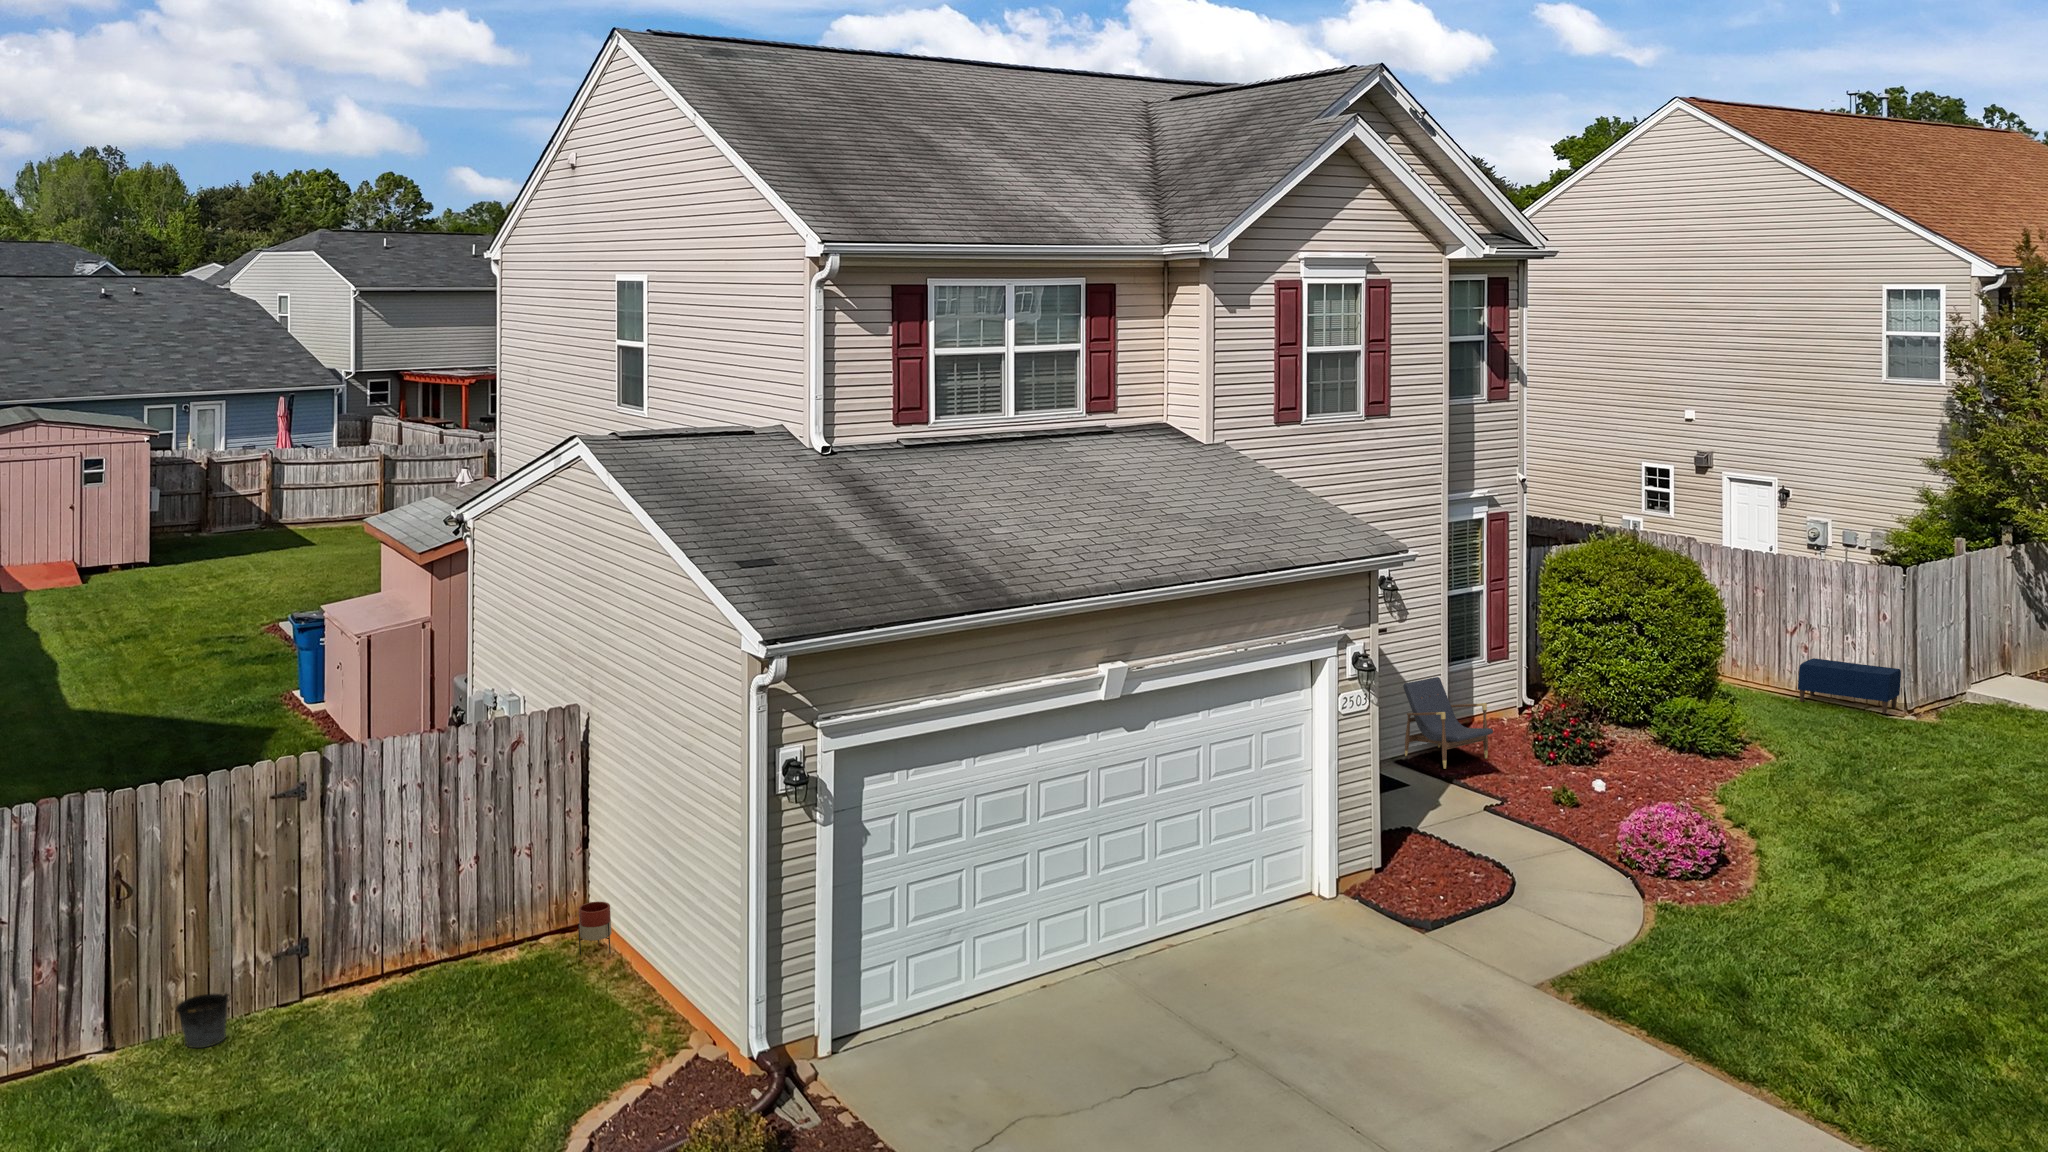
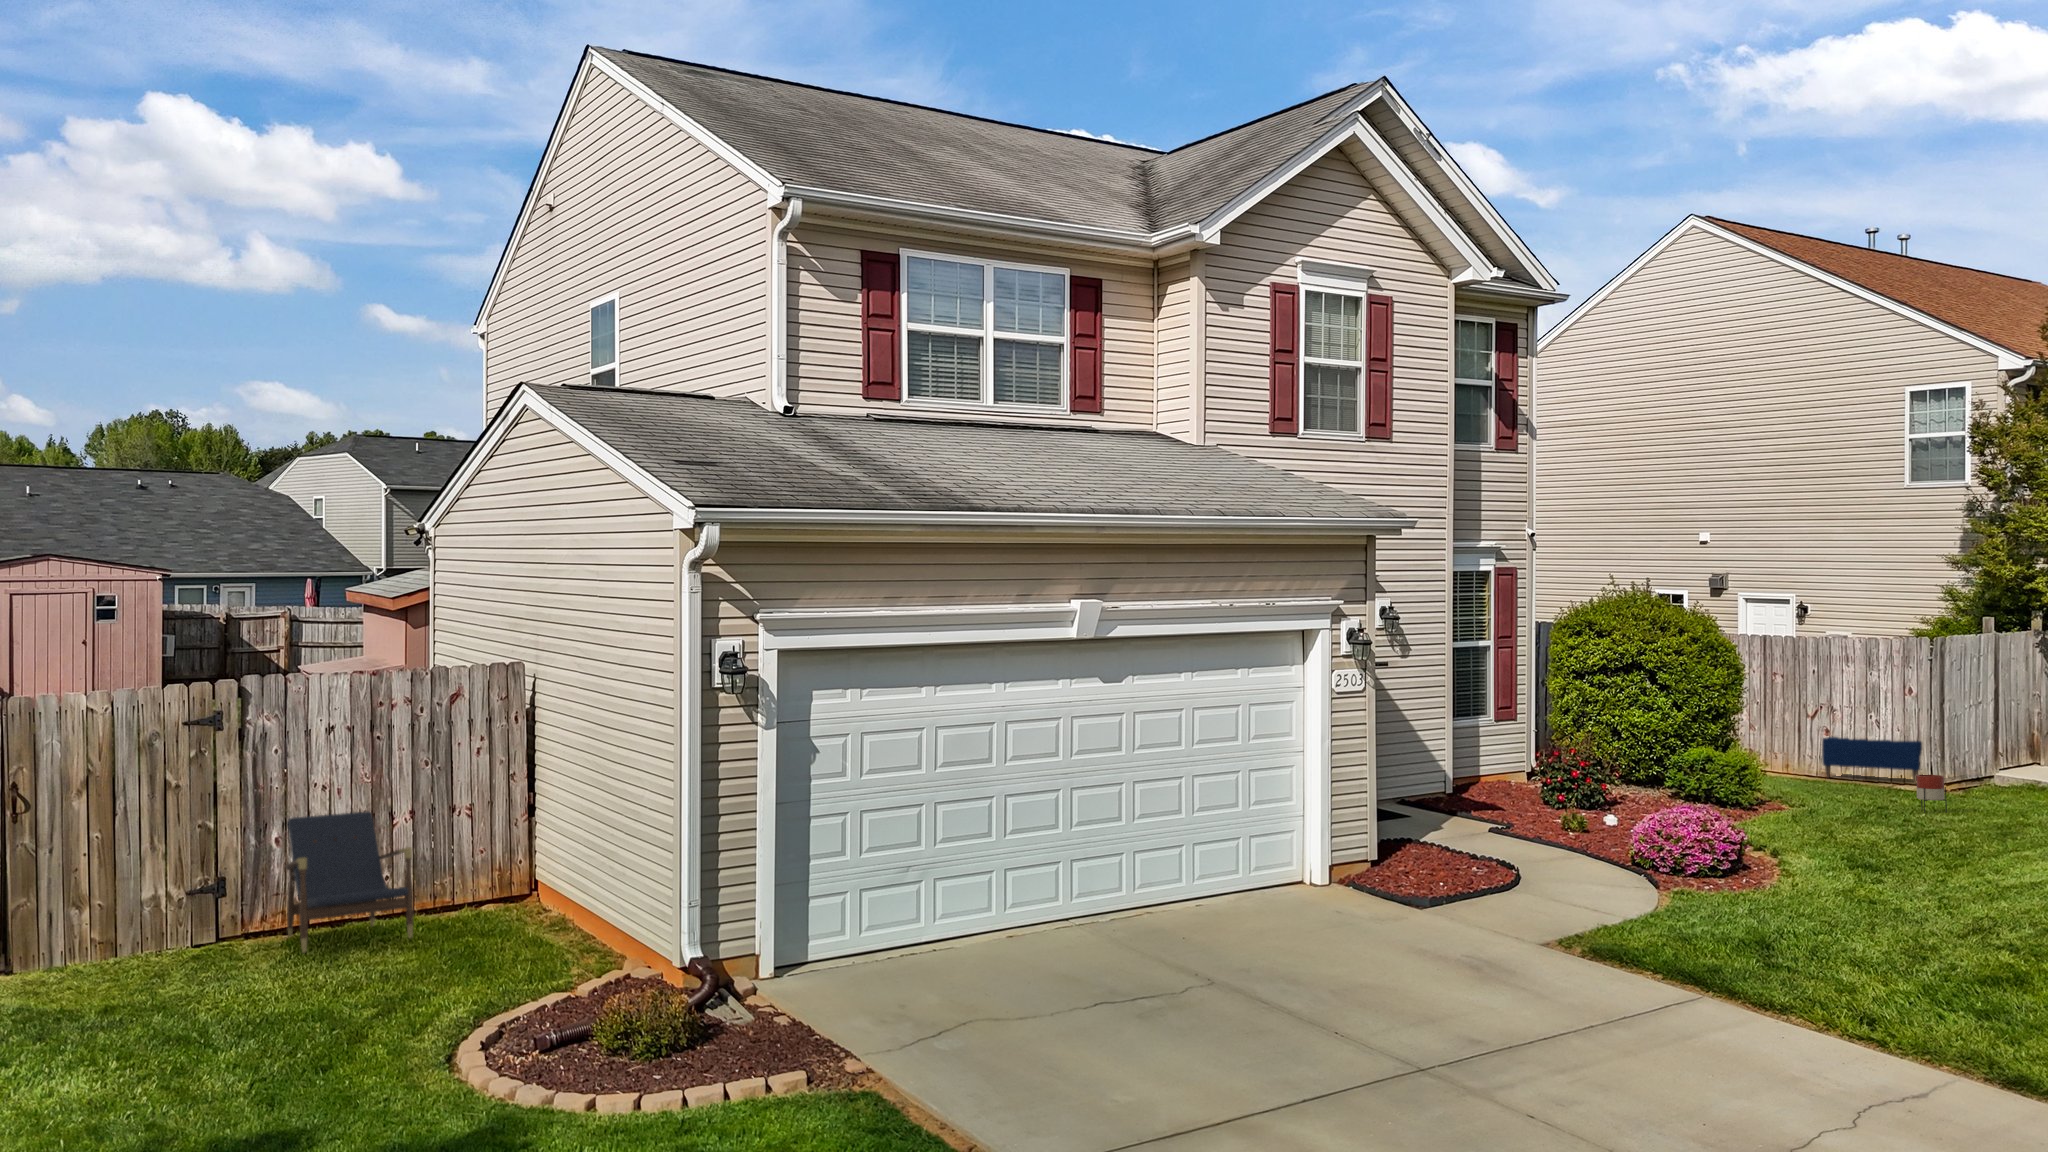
lounge chair: present [1403,677,1493,769] -> present [286,811,414,953]
planter: present [578,902,612,955] -> present [1916,775,1947,813]
bucket: present [176,993,229,1048] -> none [68,912,132,966]

